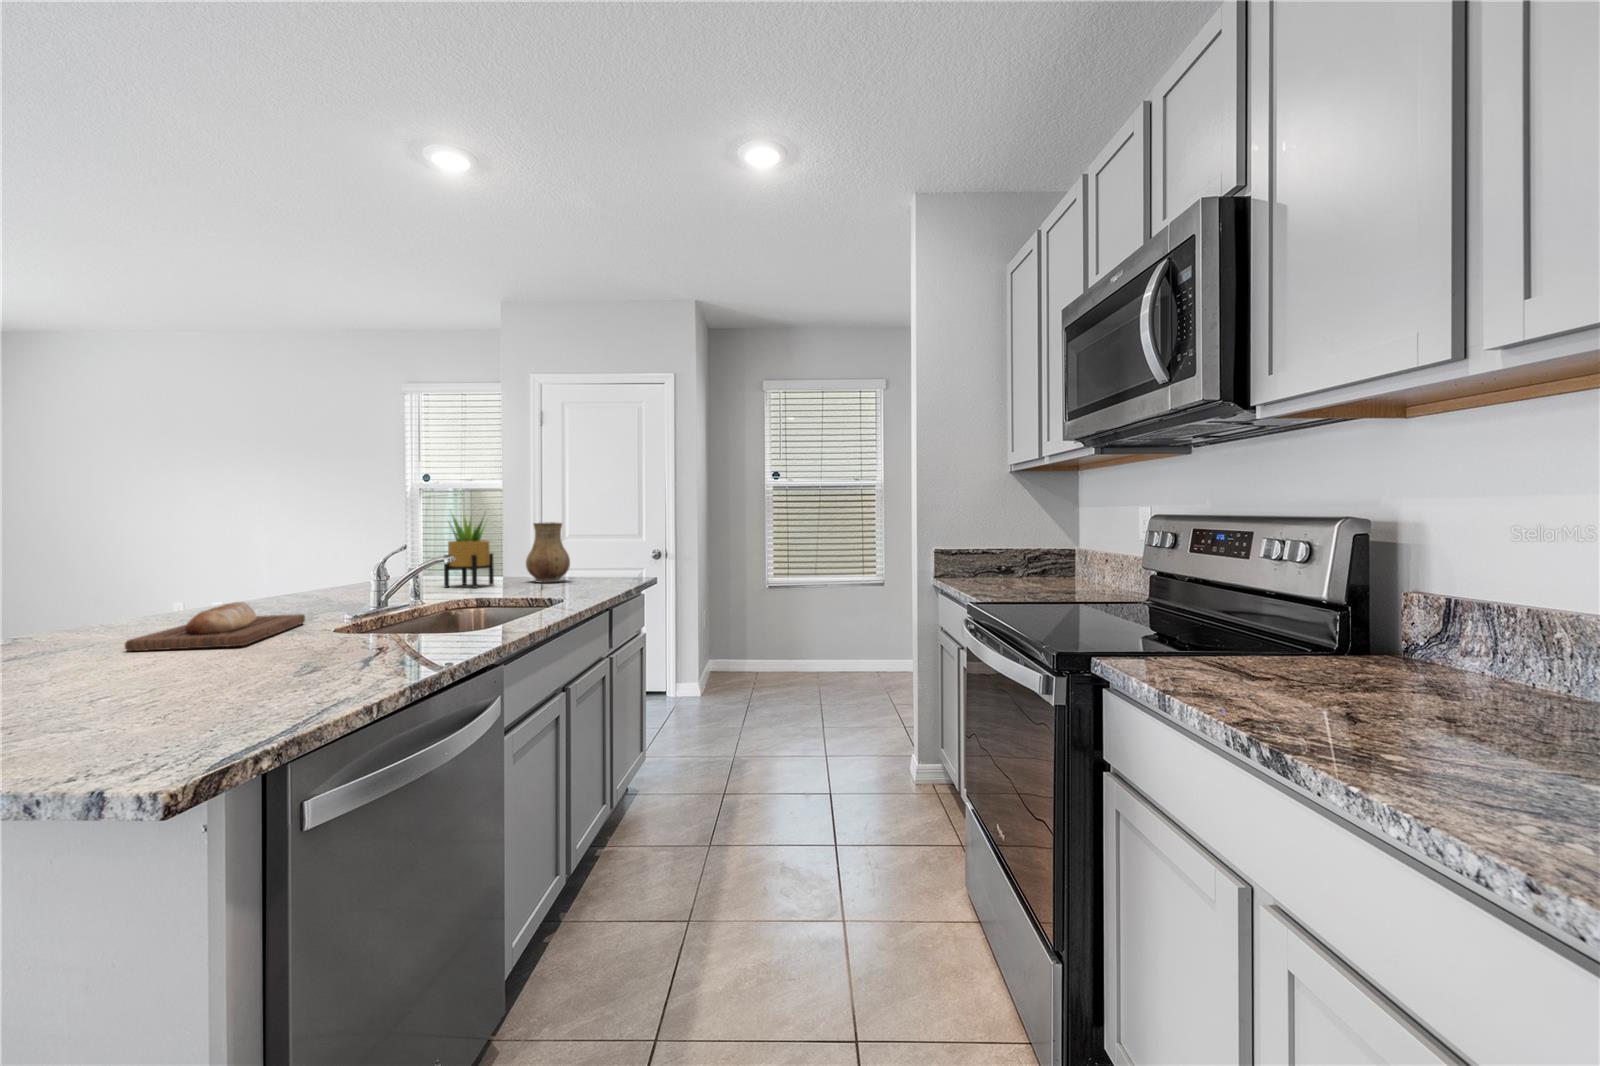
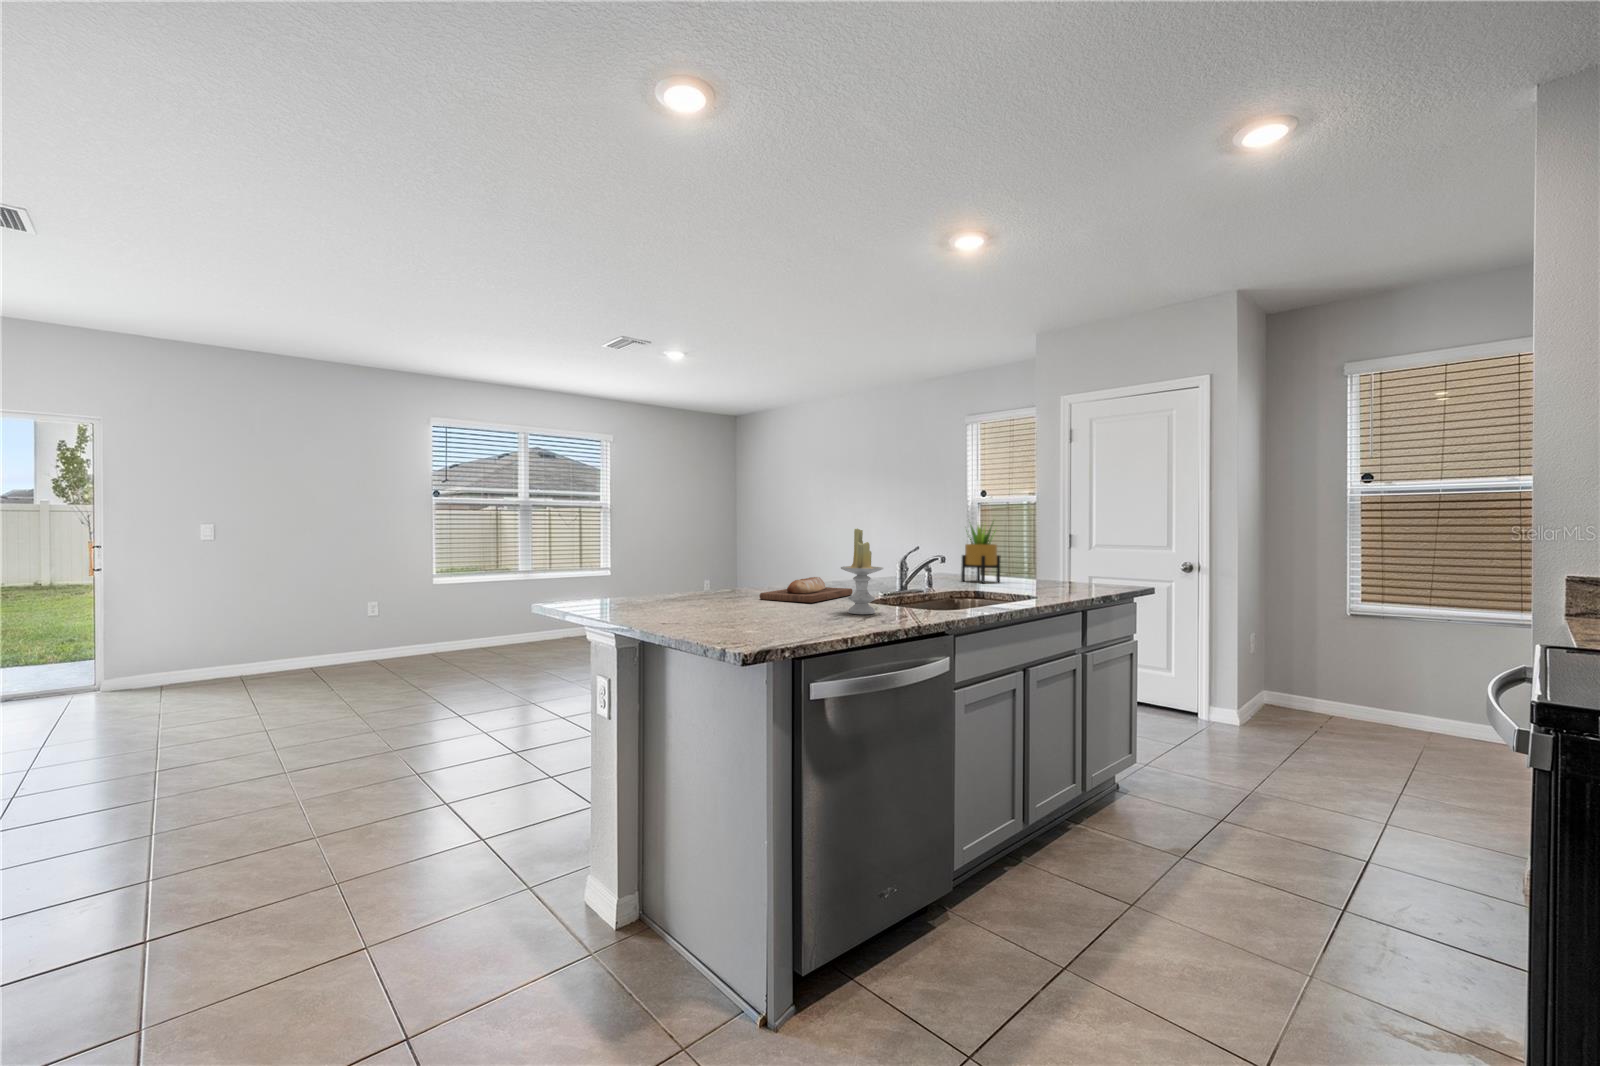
ceramic pitcher: present [526,522,570,583] -> none [1030,530,1069,584]
candle: none [311,526,386,656] -> present [841,528,883,614]

